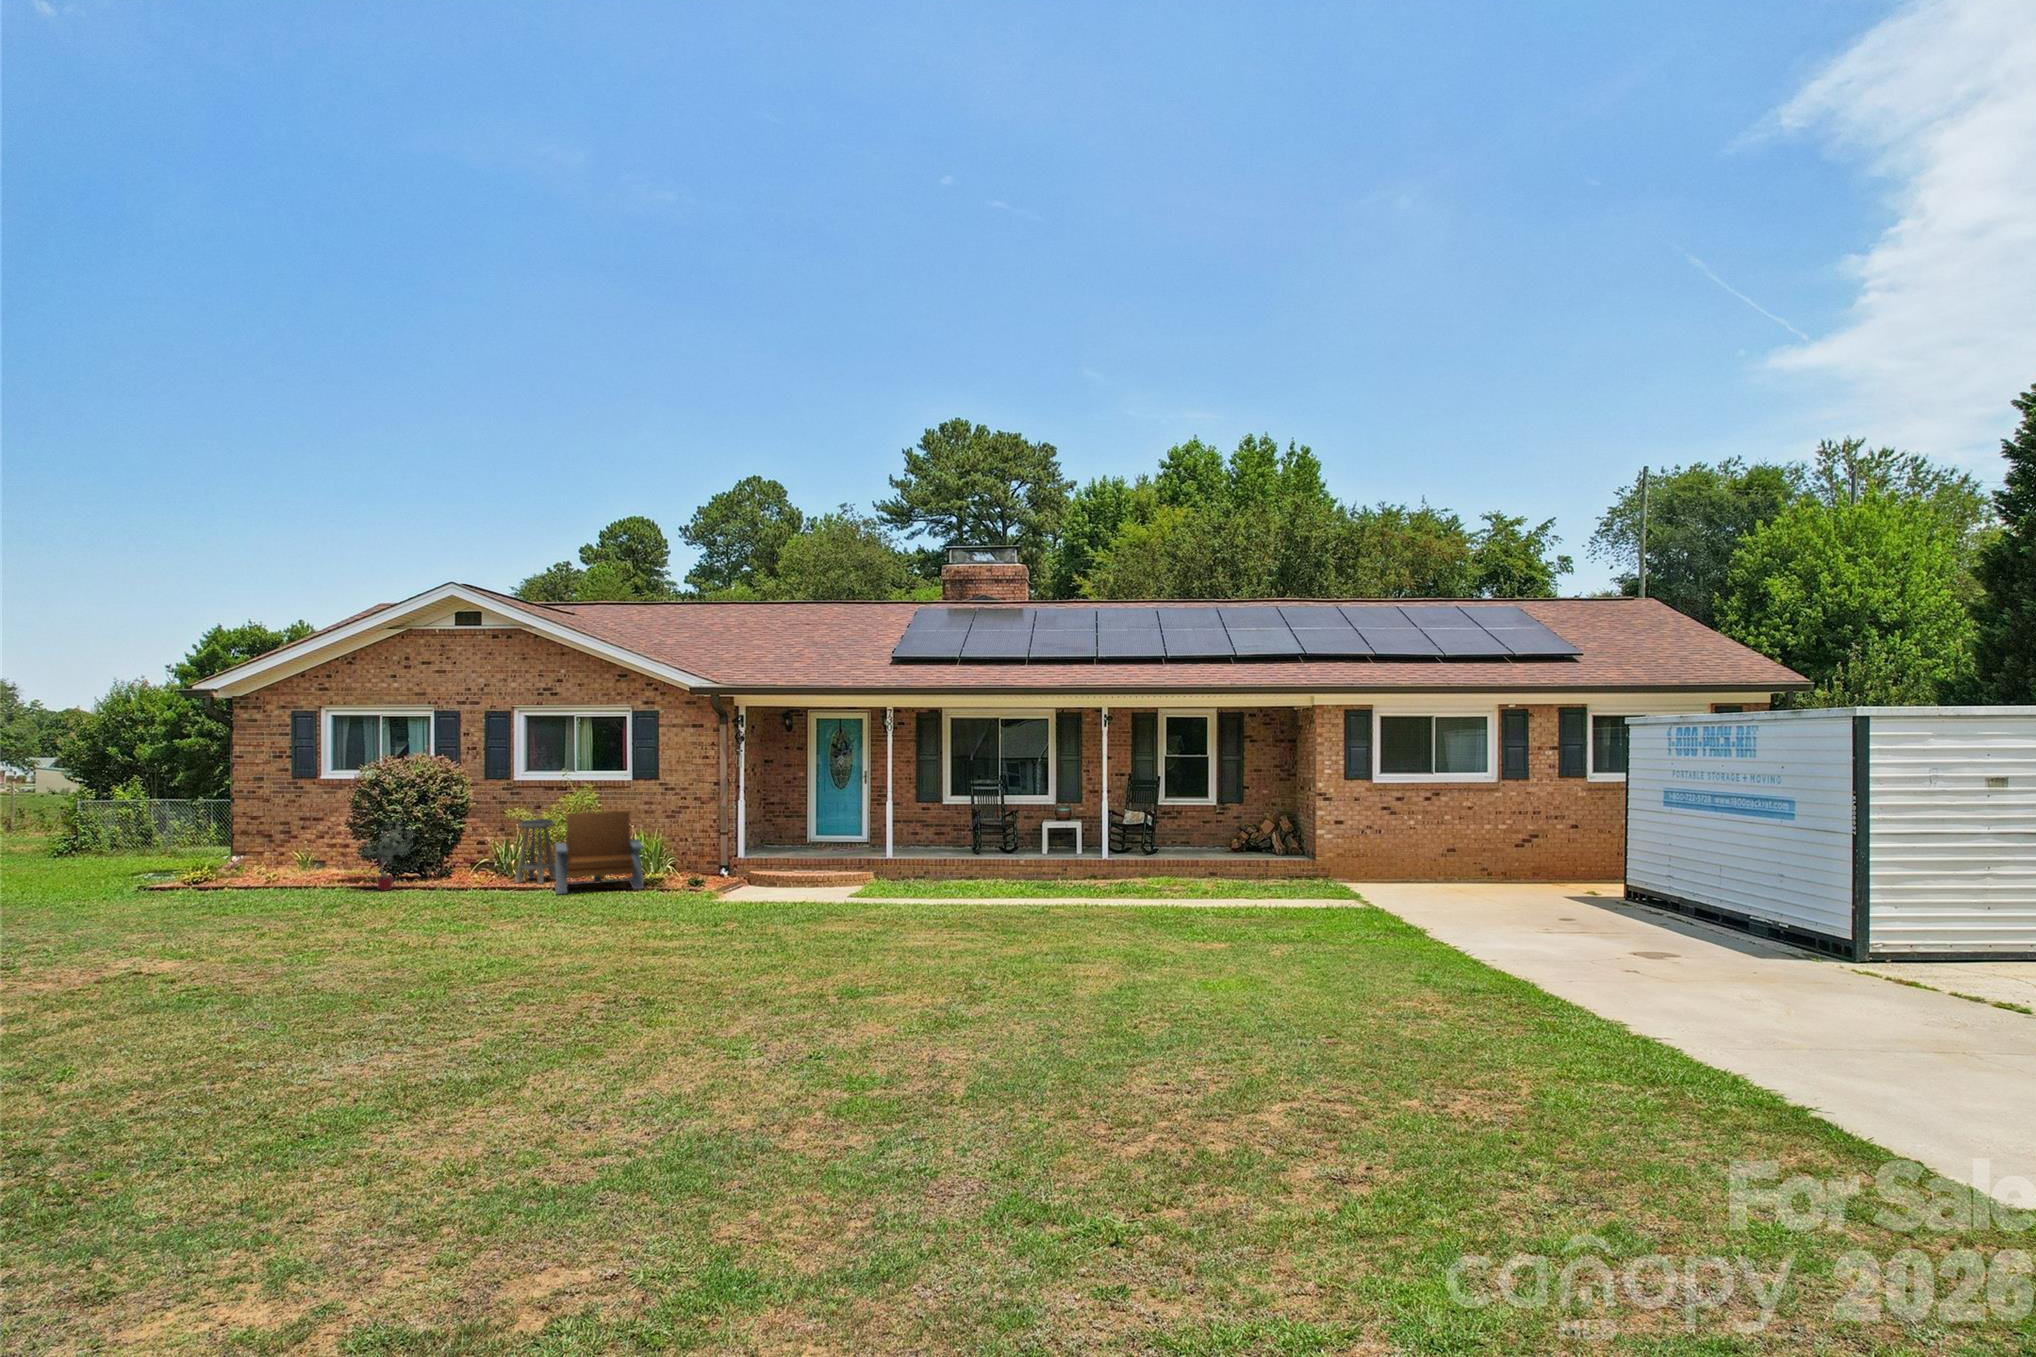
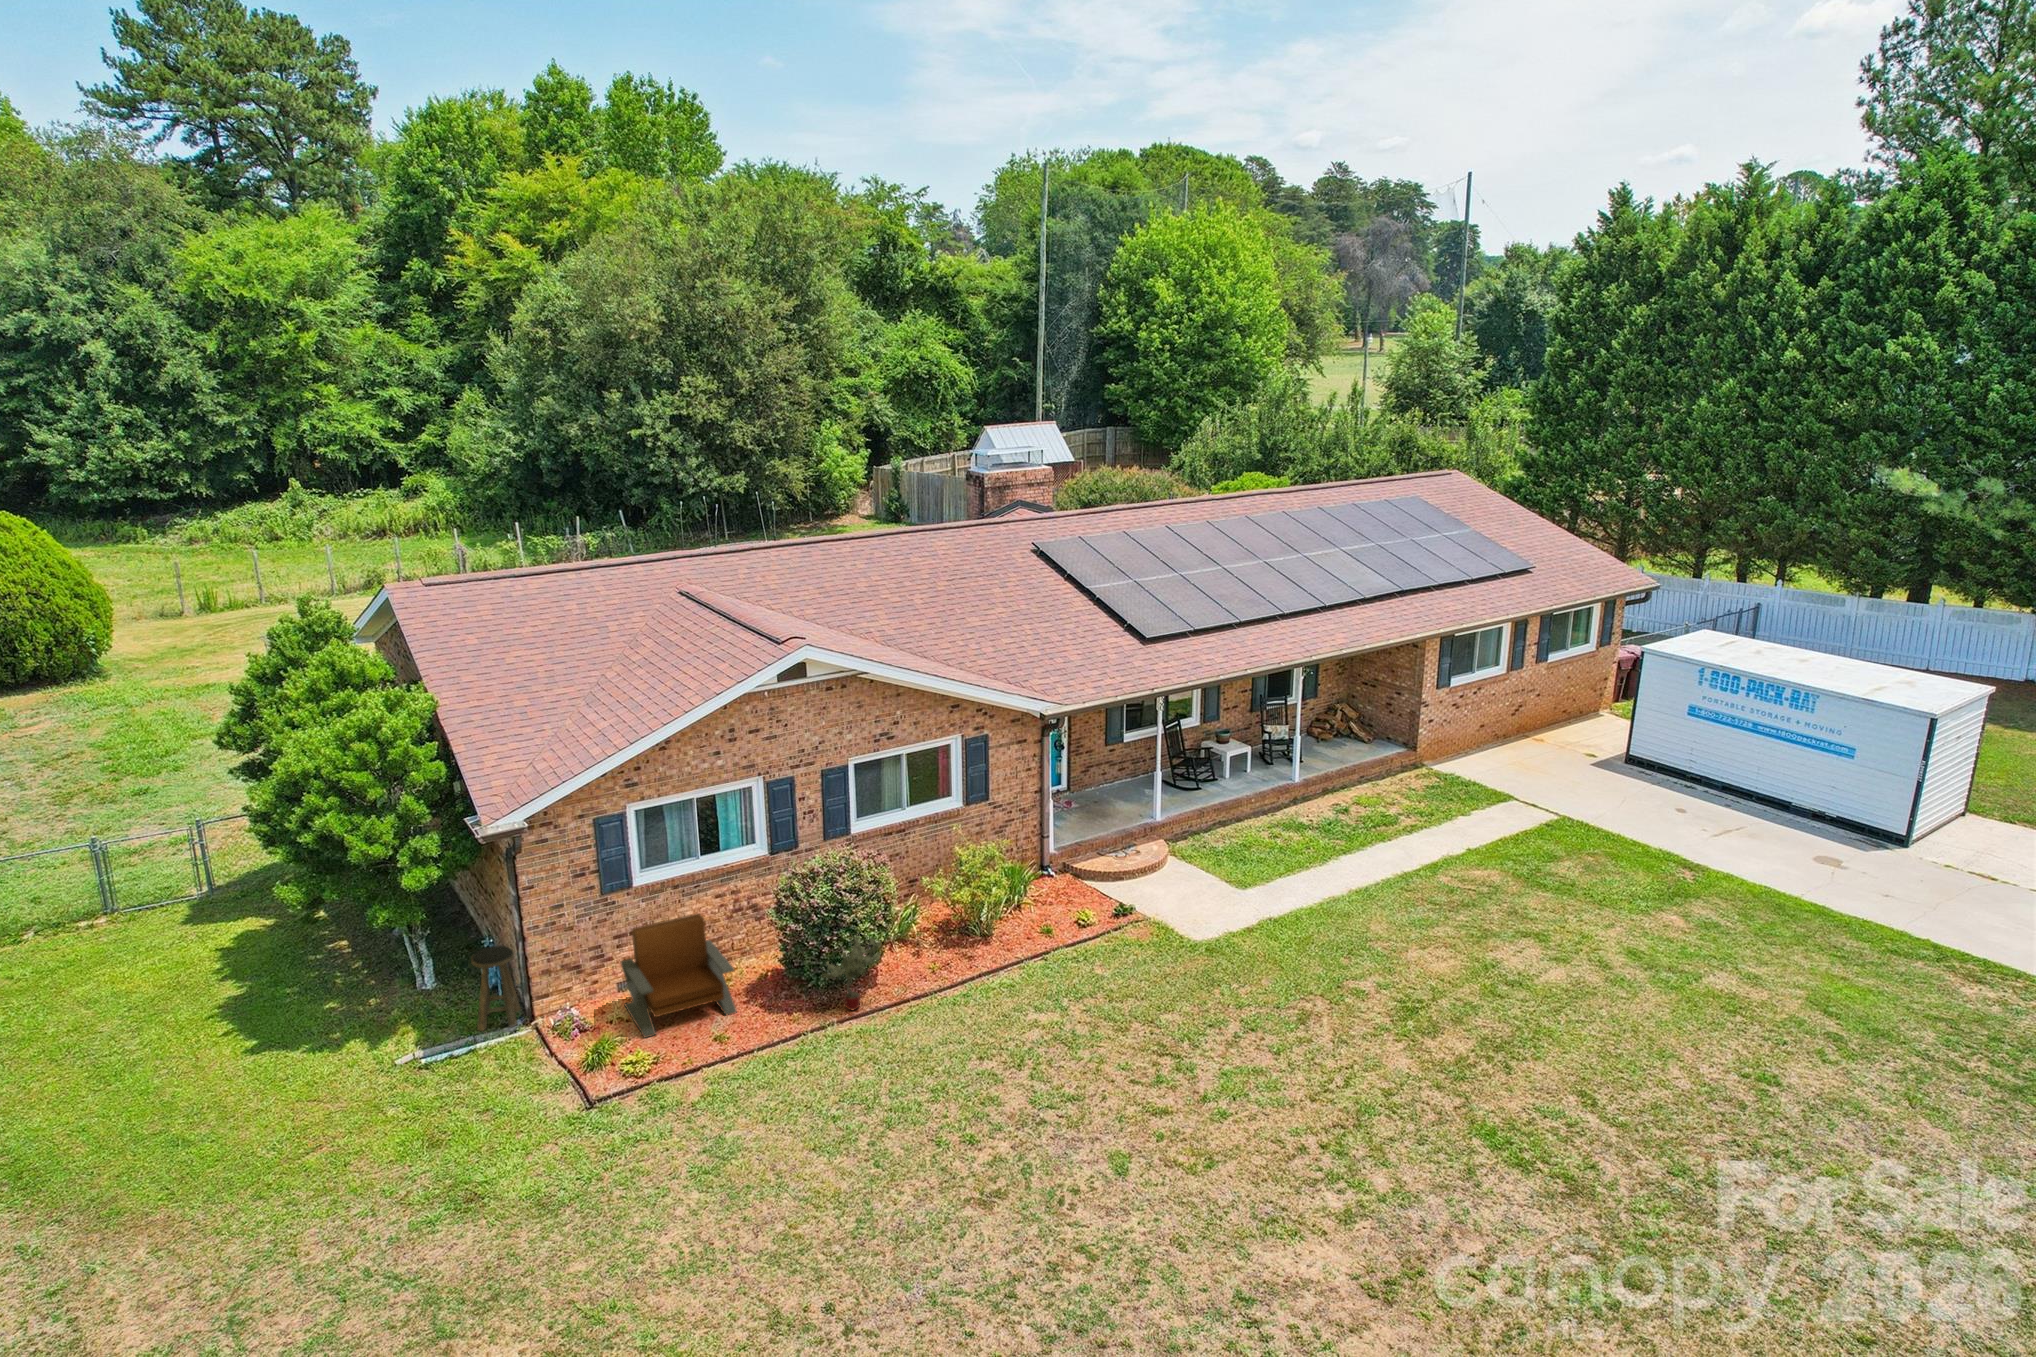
lounge chair: present [555,811,644,895] -> present [620,914,737,1038]
stool: present [514,819,556,884] -> present [471,946,520,1031]

